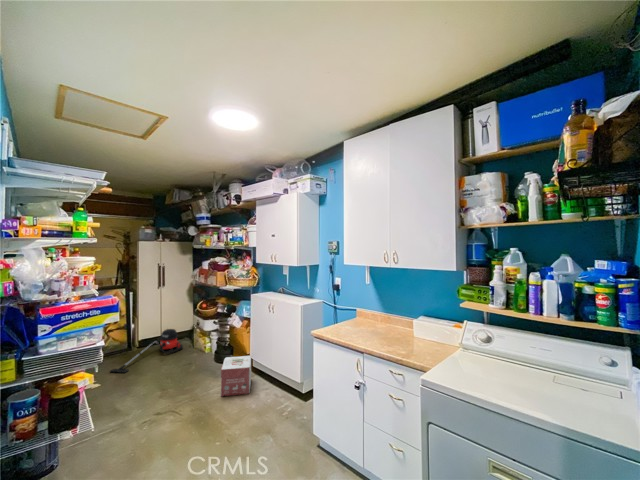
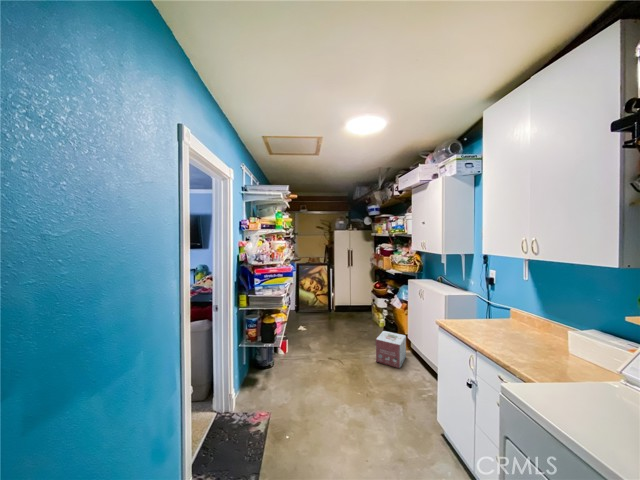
vacuum cleaner: present [110,329,183,373] -> none [316,299,363,323]

